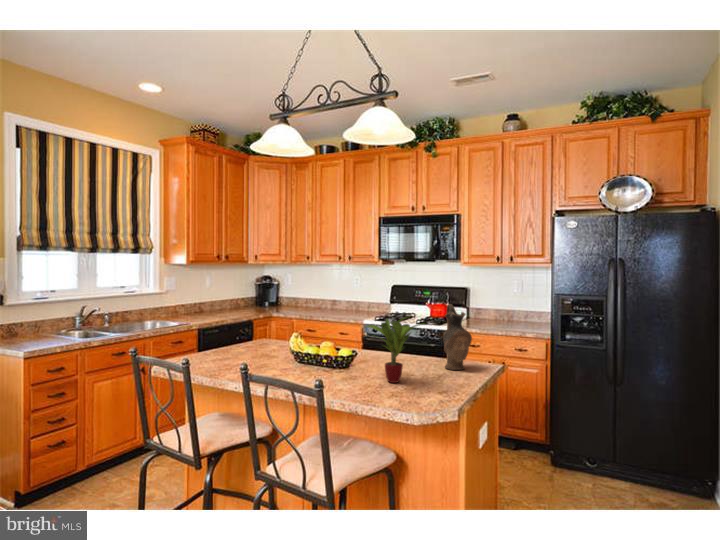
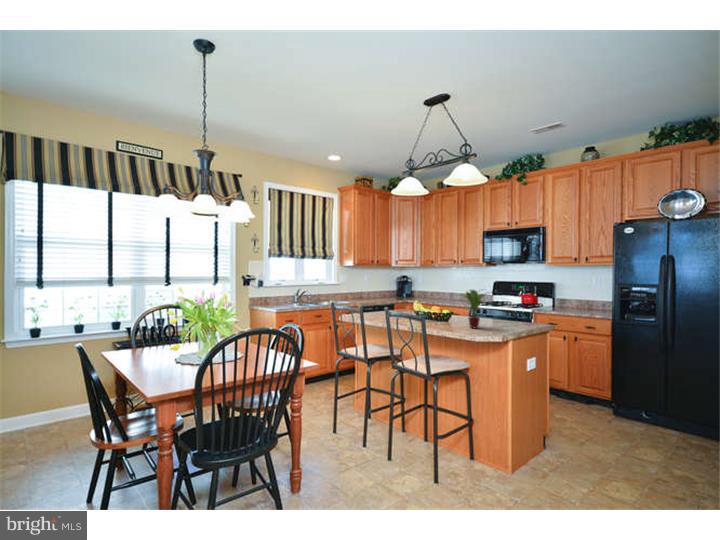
ceramic pitcher: present [443,304,472,370] -> none [512,284,531,326]

